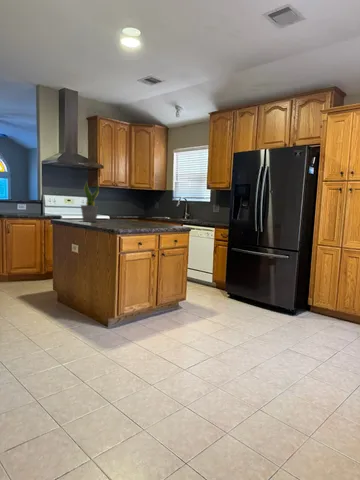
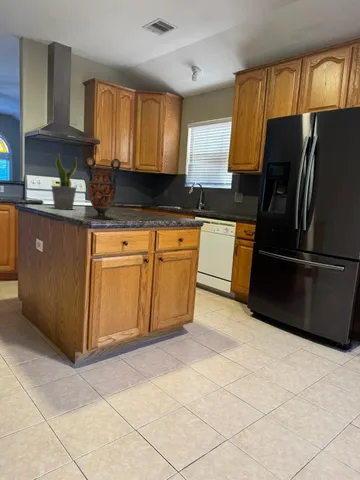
vase: none [113,186,136,228] -> present [86,157,121,219]

